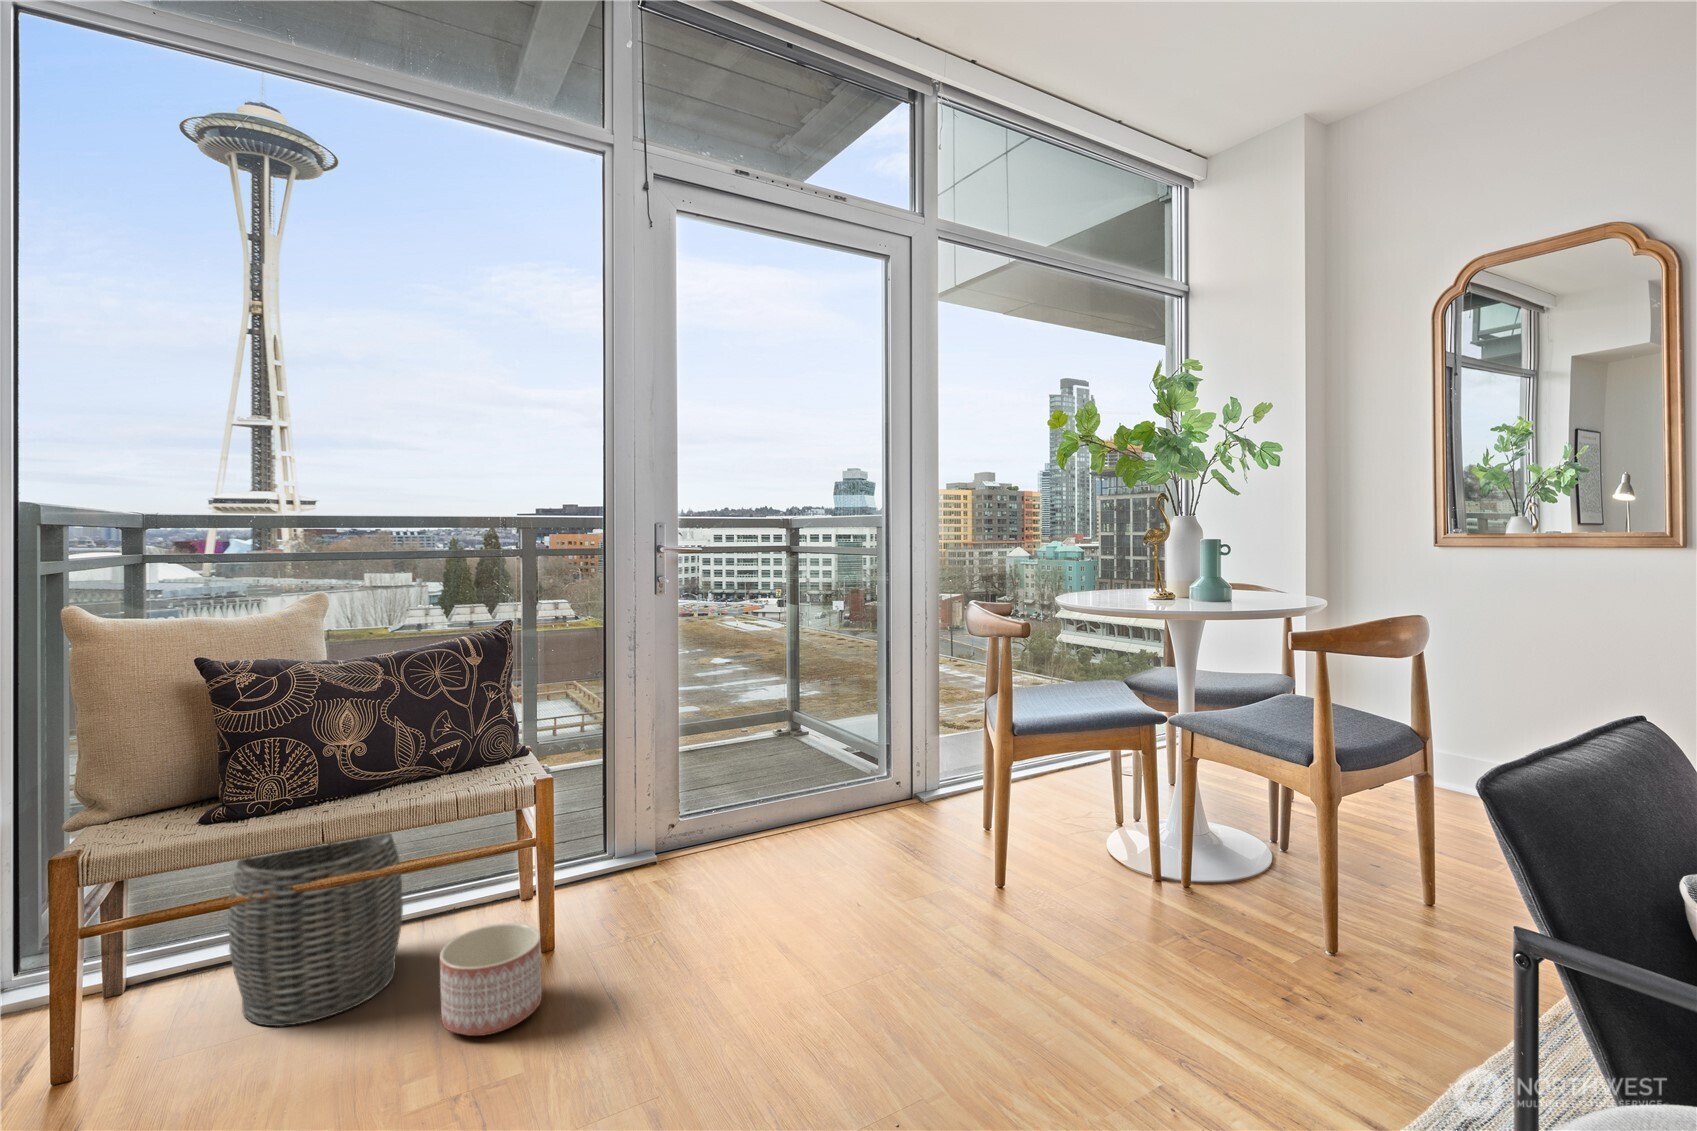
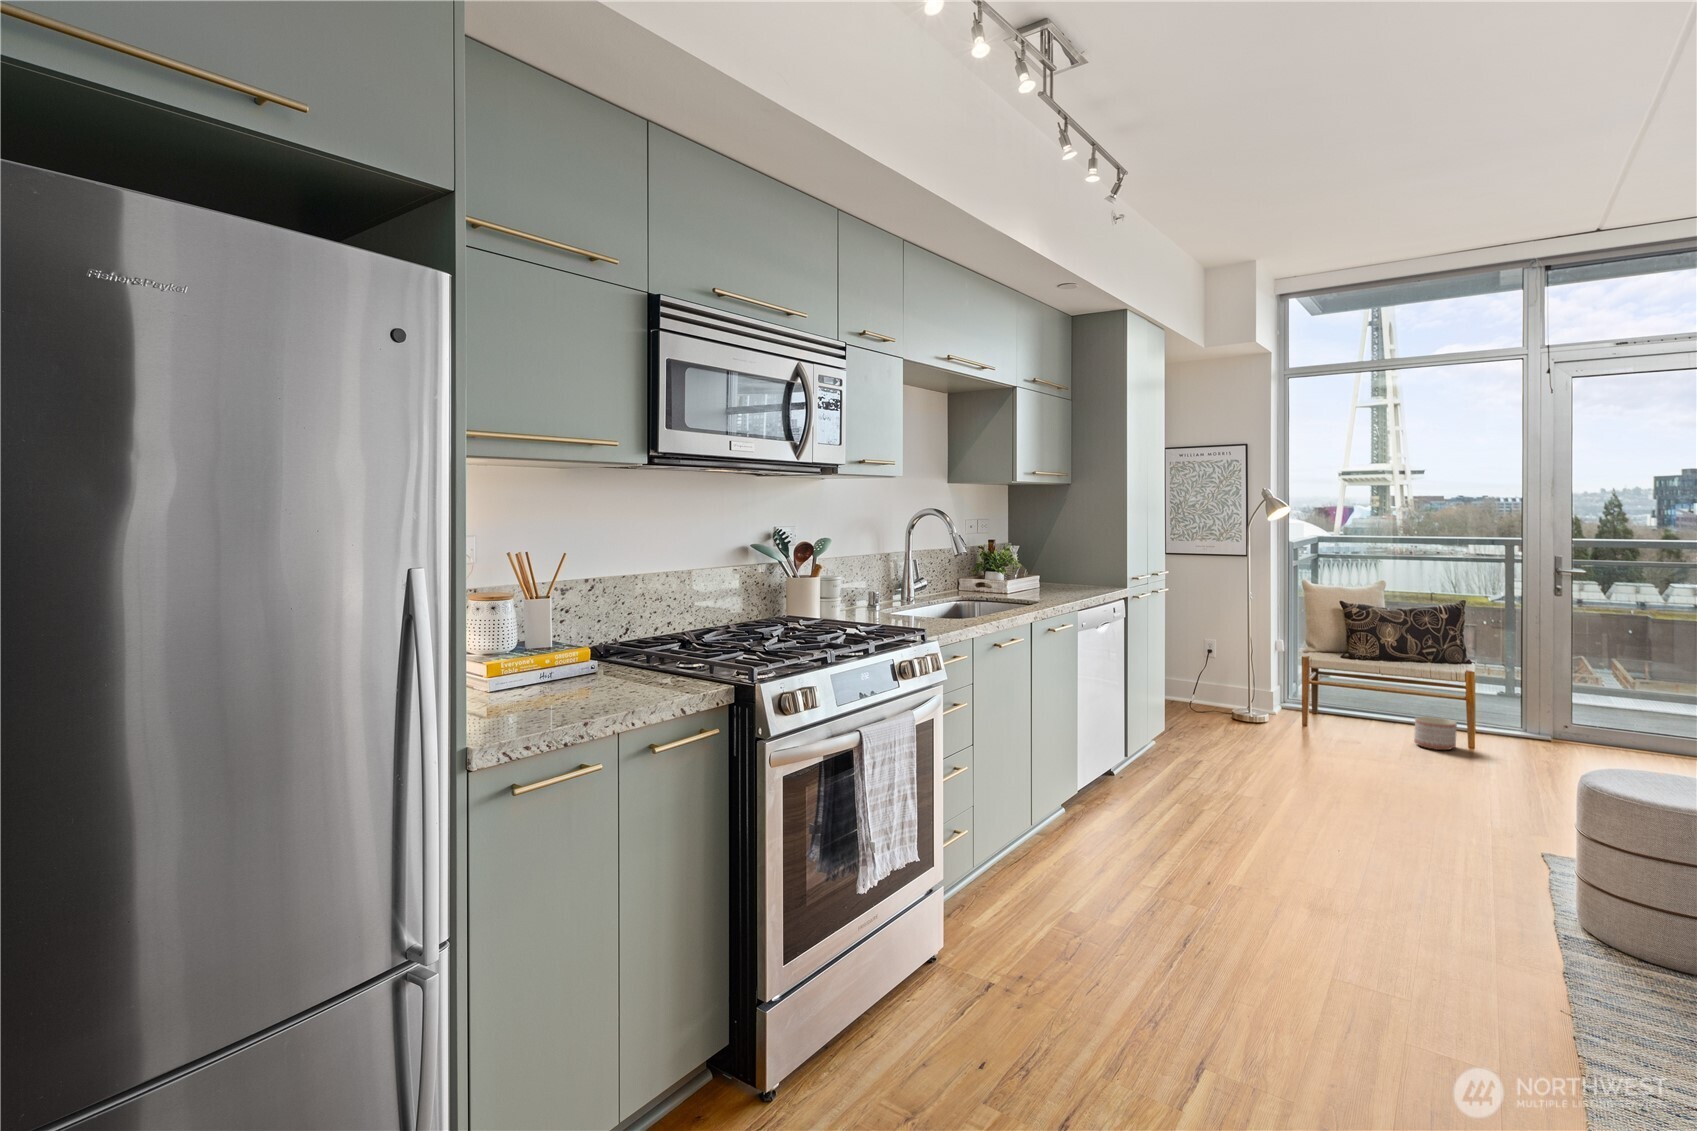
woven basket: present [228,833,403,1026] -> none [1344,671,1406,733]

